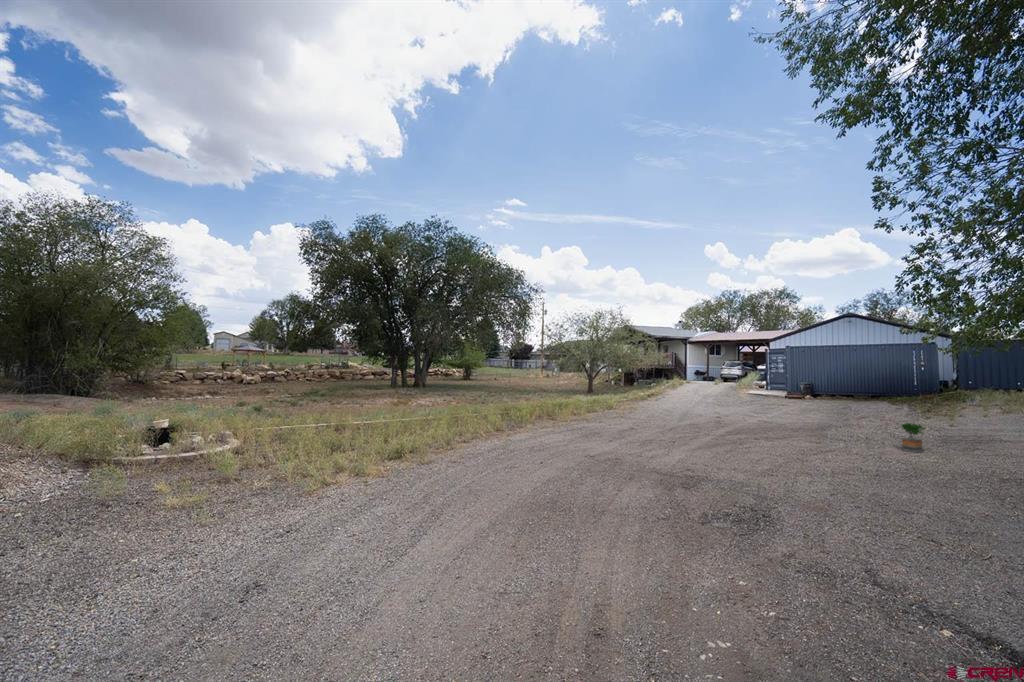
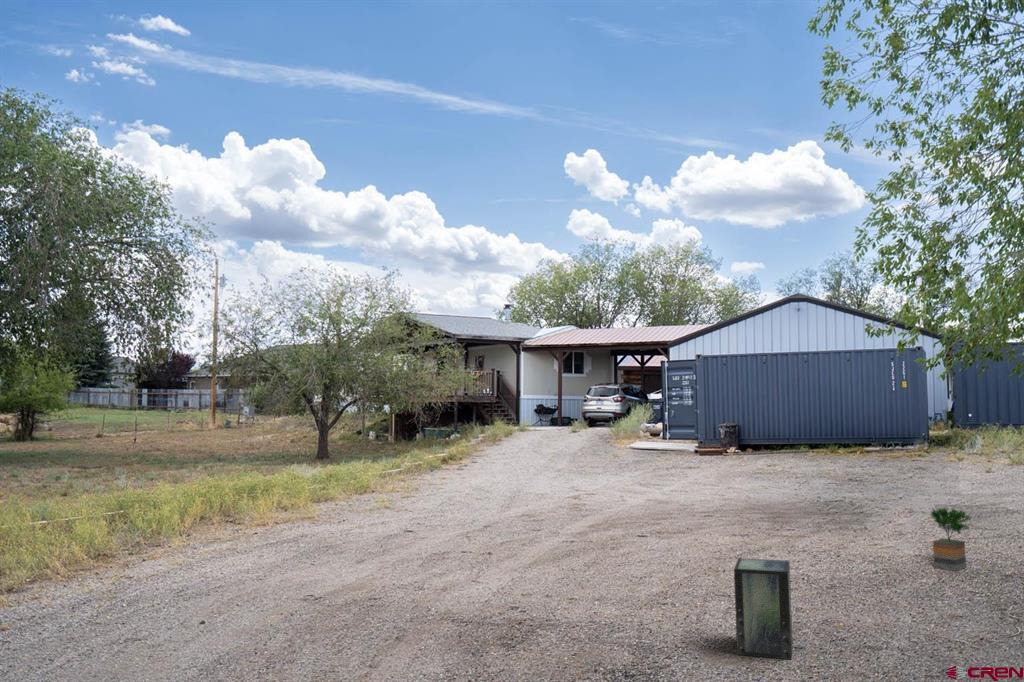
storage box: none [779,431,808,471] -> present [734,558,793,660]

